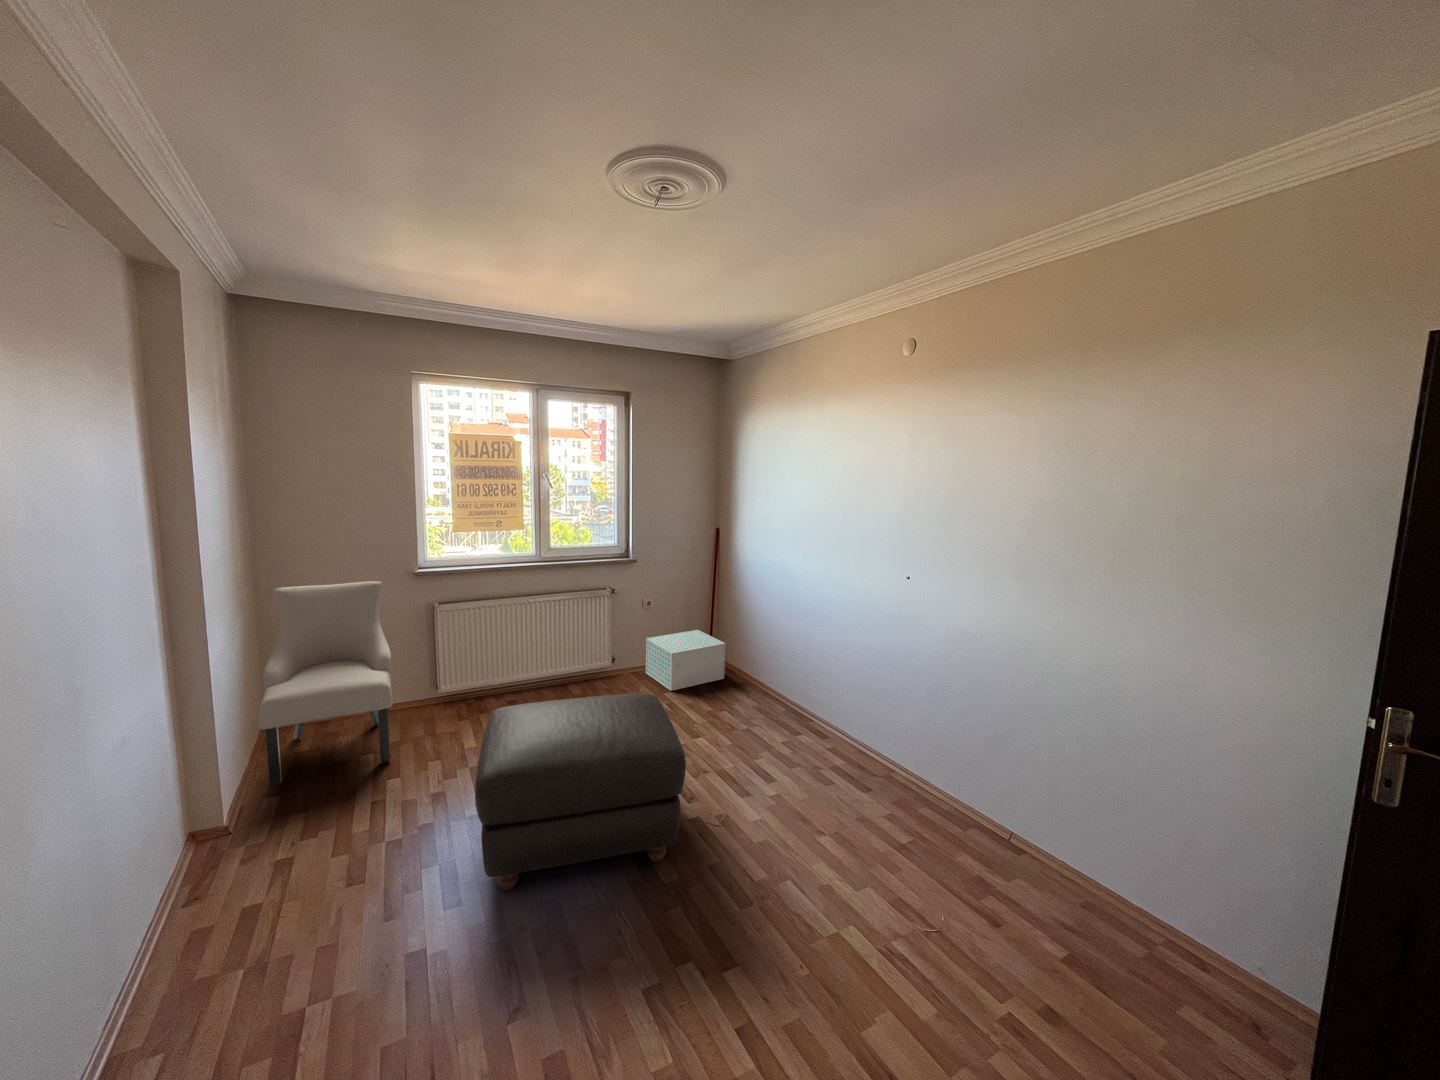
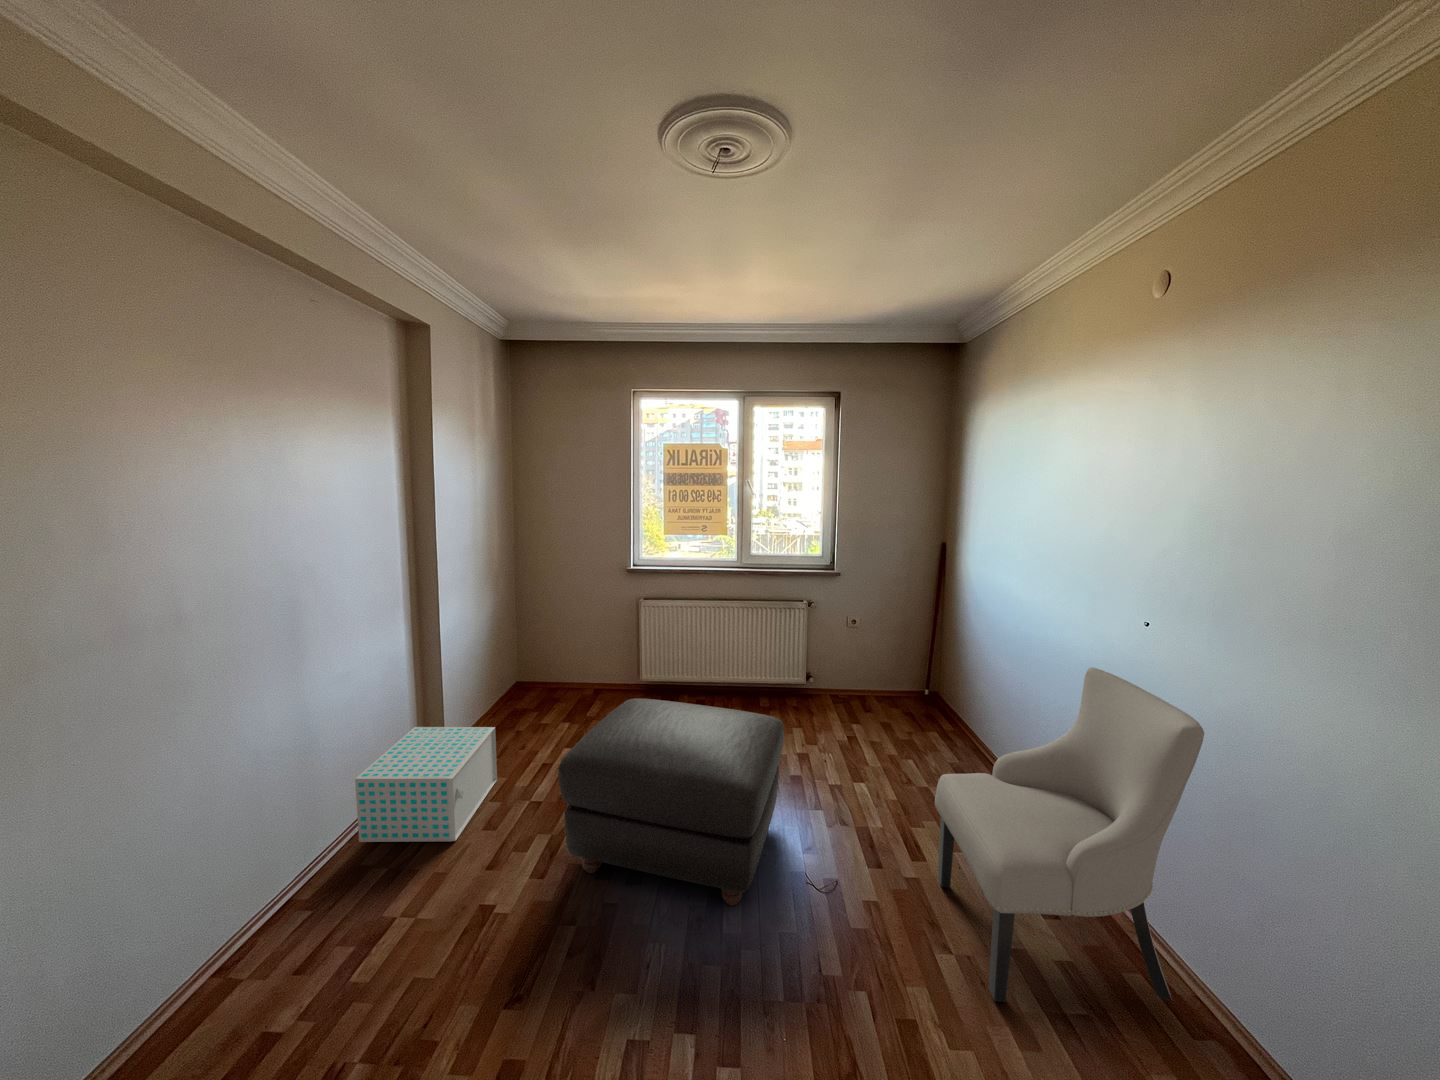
chair: present [259,581,393,787] -> present [934,667,1204,1002]
storage box: present [646,630,726,691] -> present [355,727,497,842]

